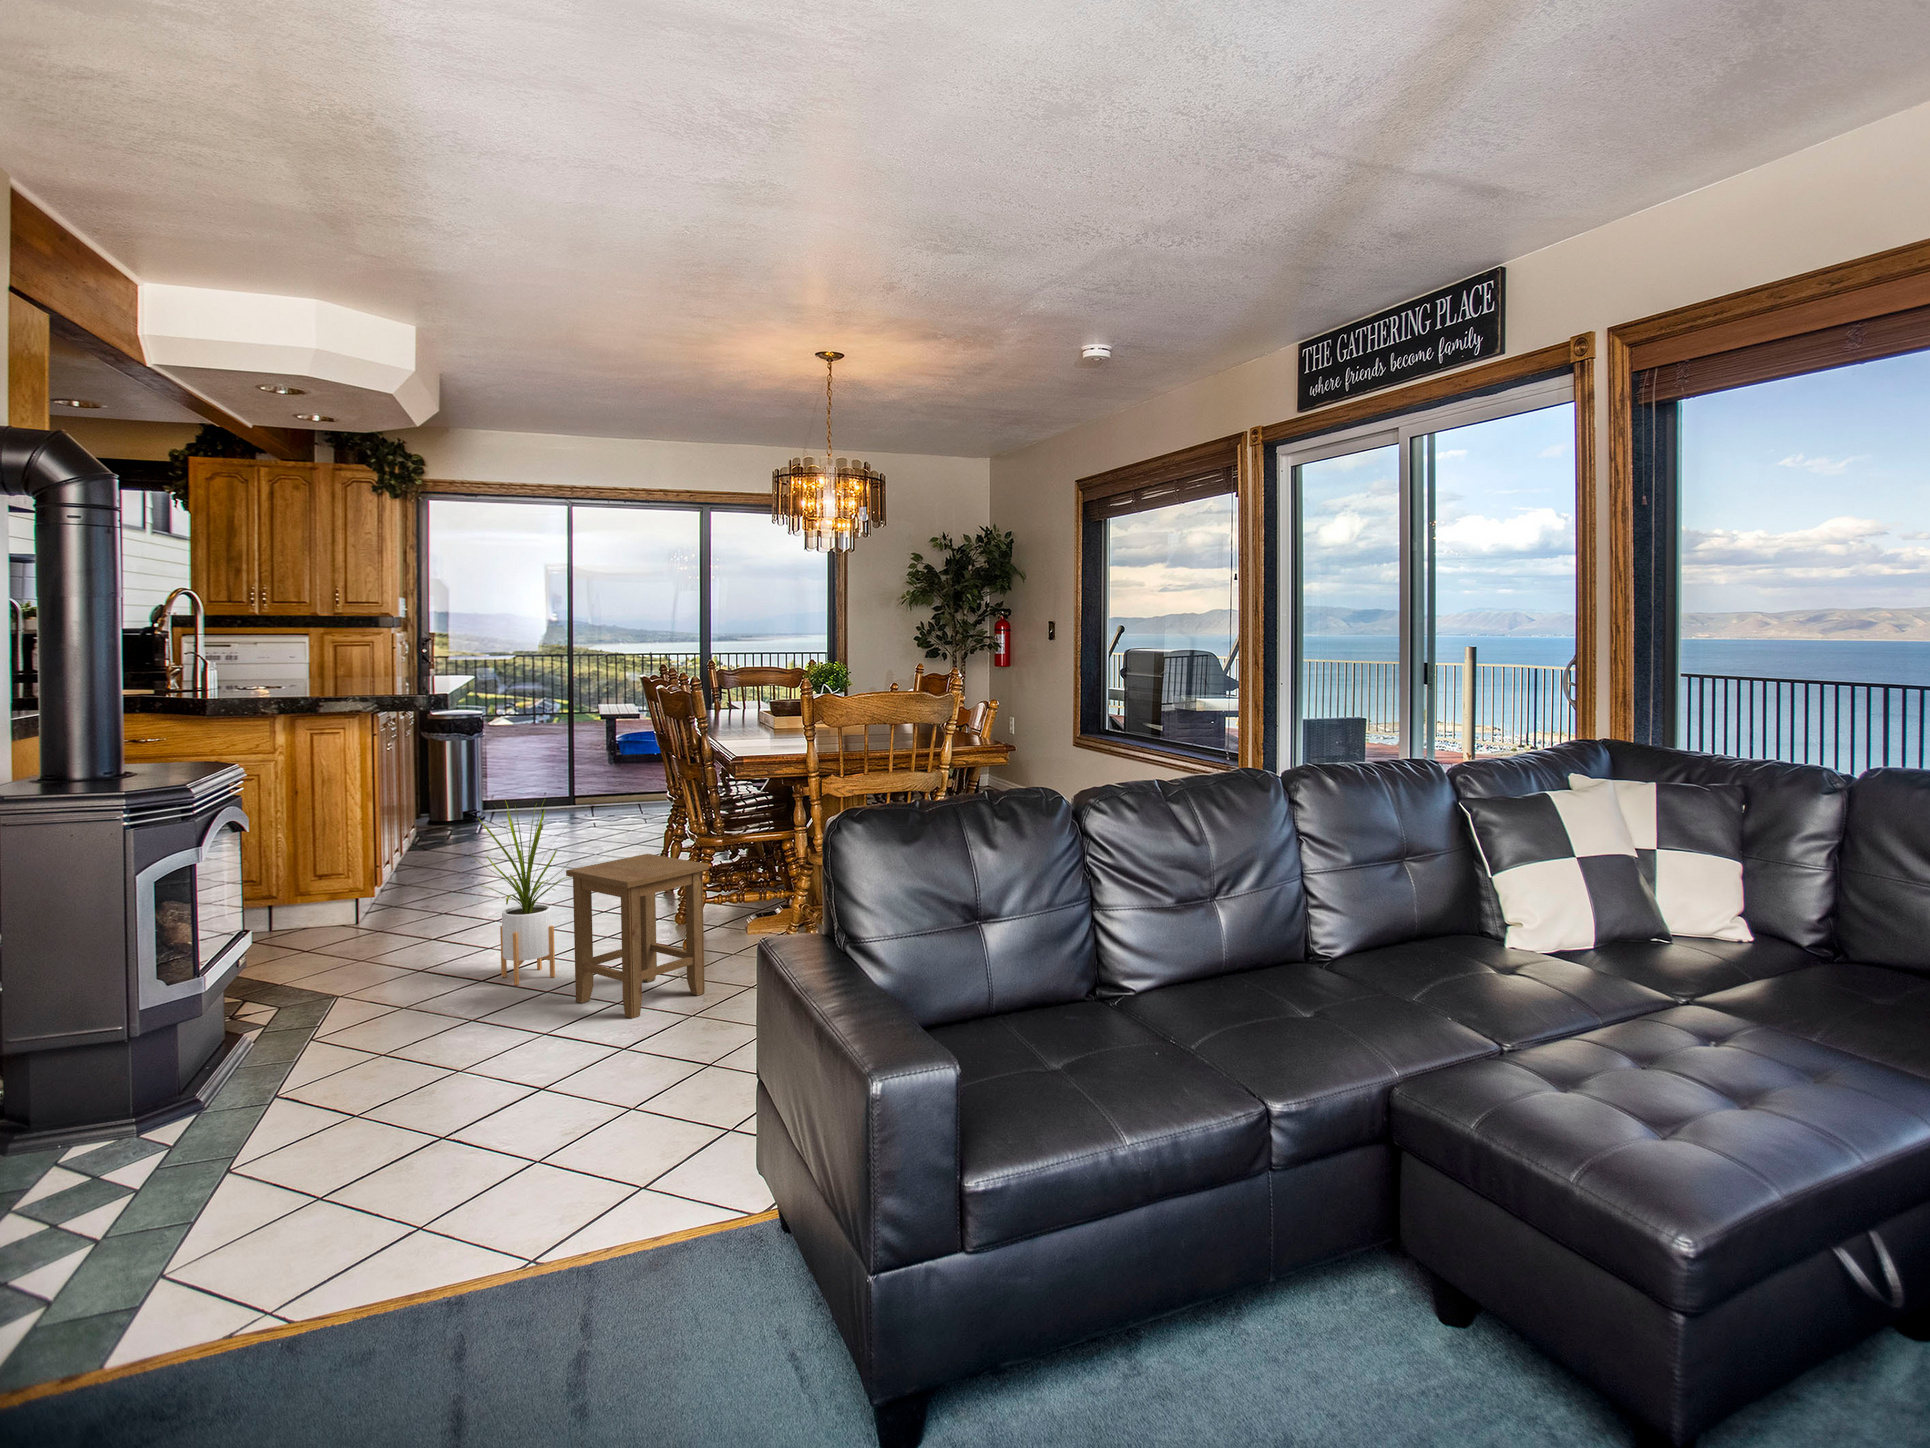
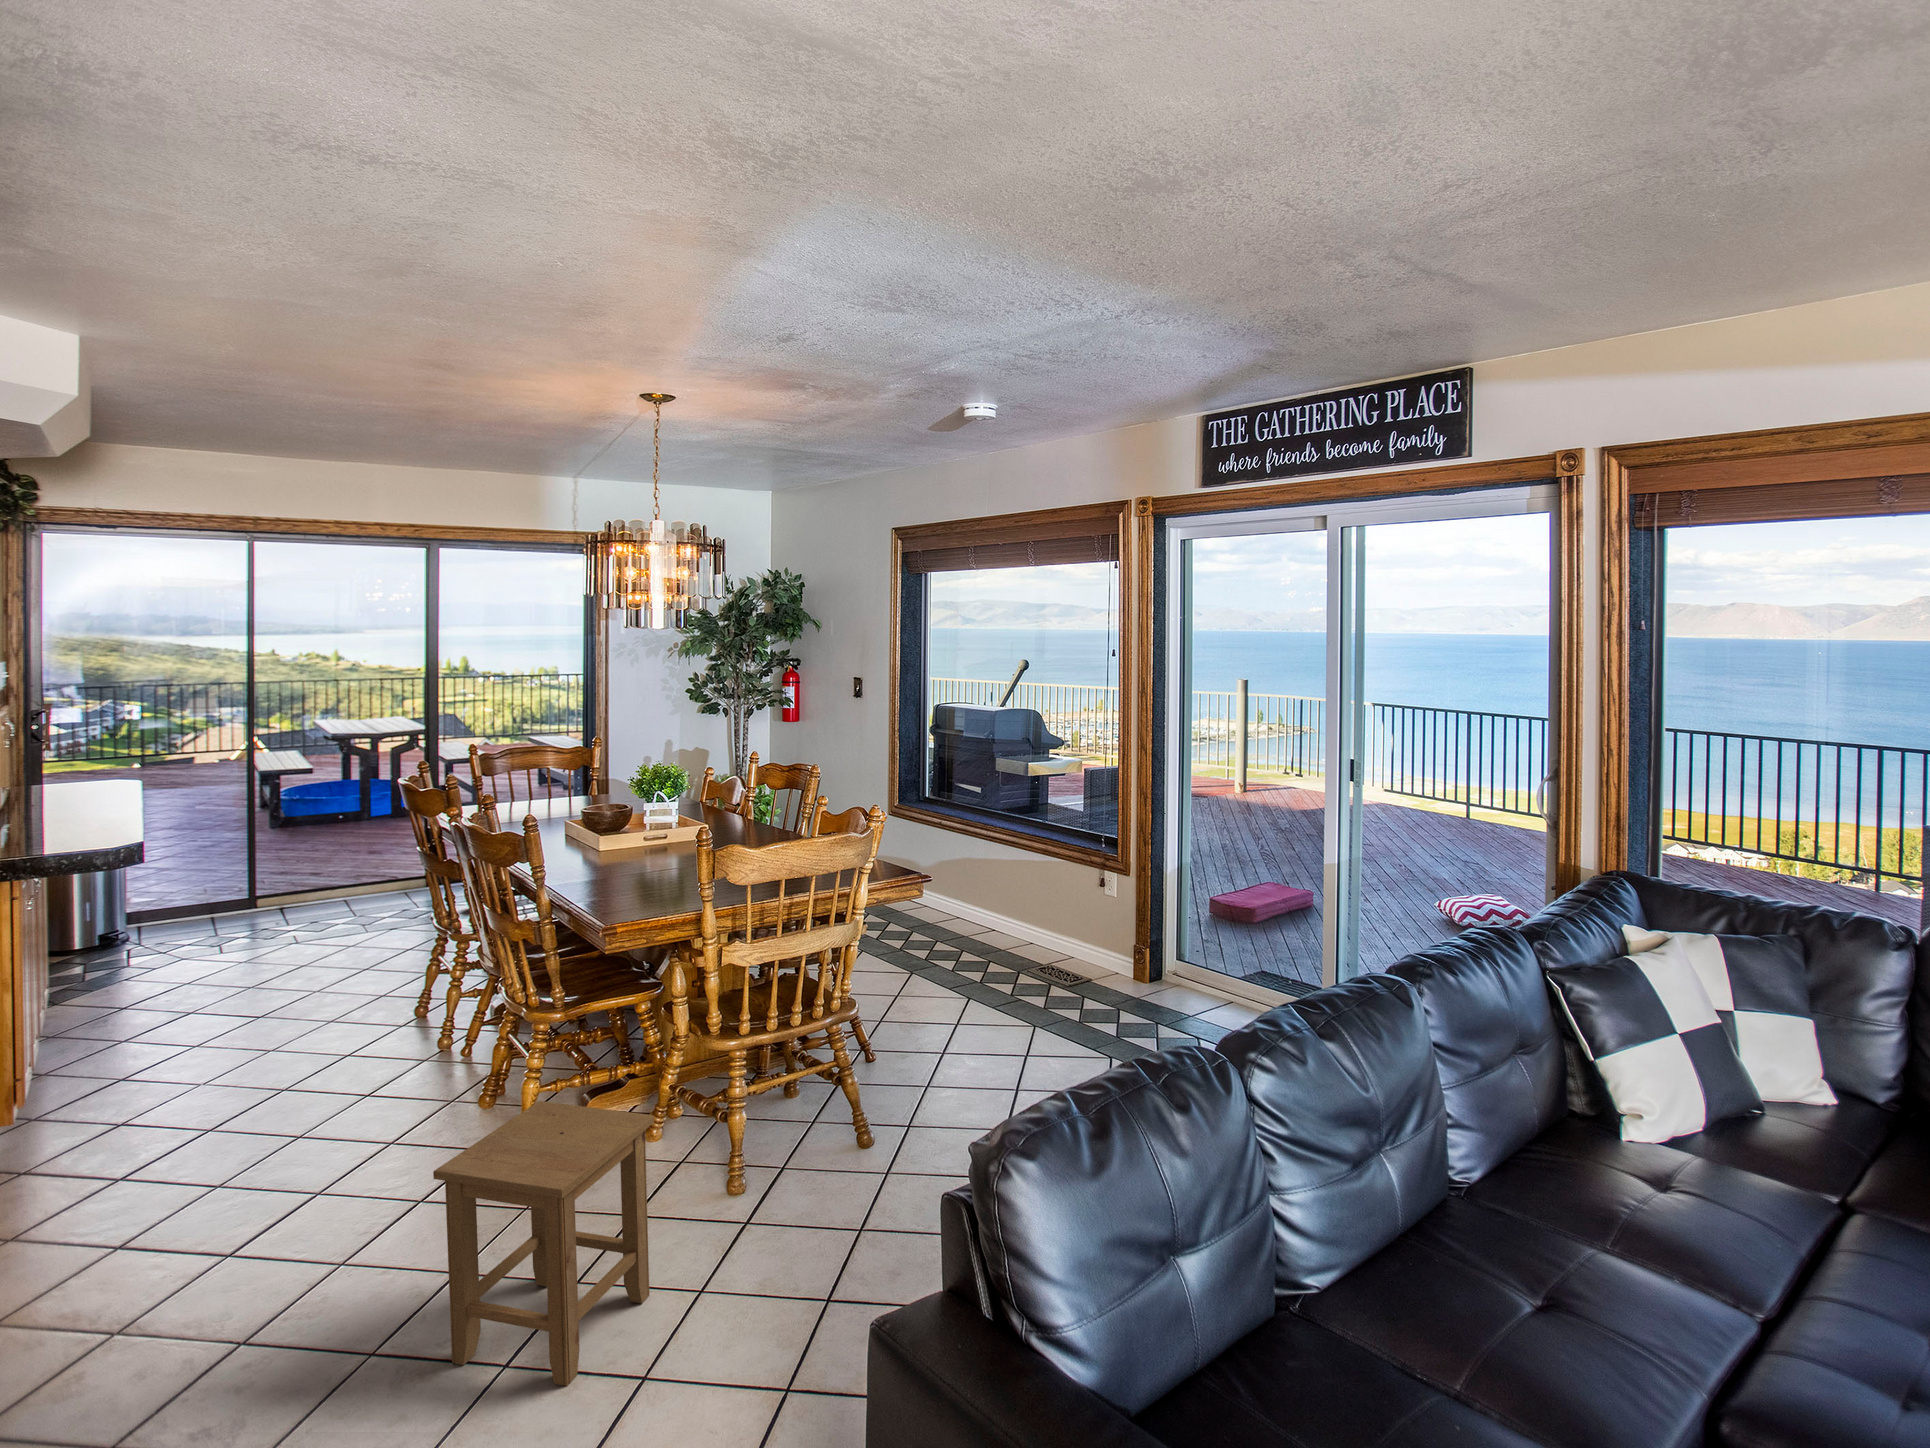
house plant: present [469,803,572,985] -> none [239,1039,417,1342]

